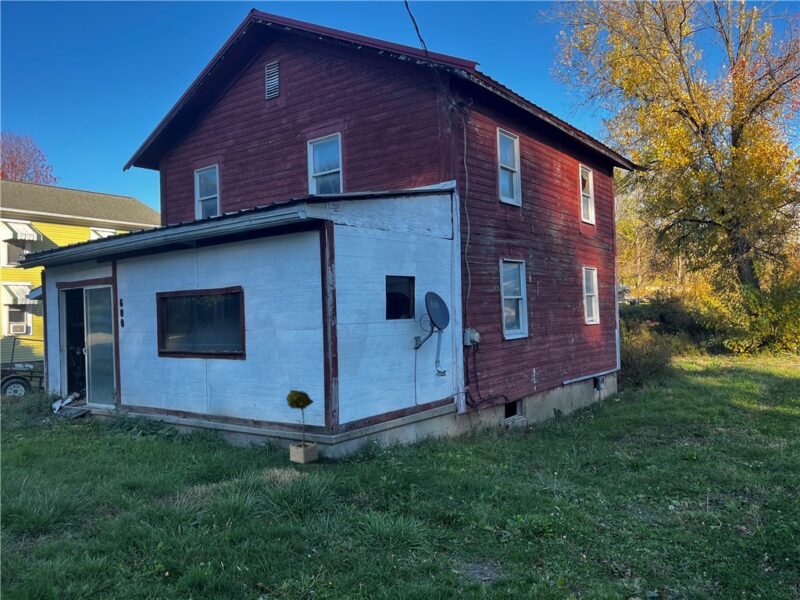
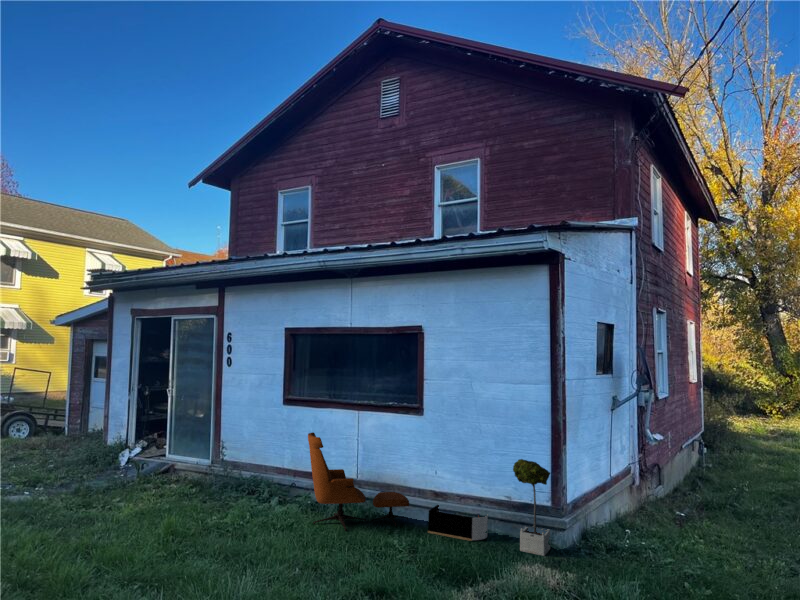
lounge chair: none [142,377,233,450] -> present [308,432,409,531]
storage bin: none [235,428,281,455] -> present [428,505,488,541]

